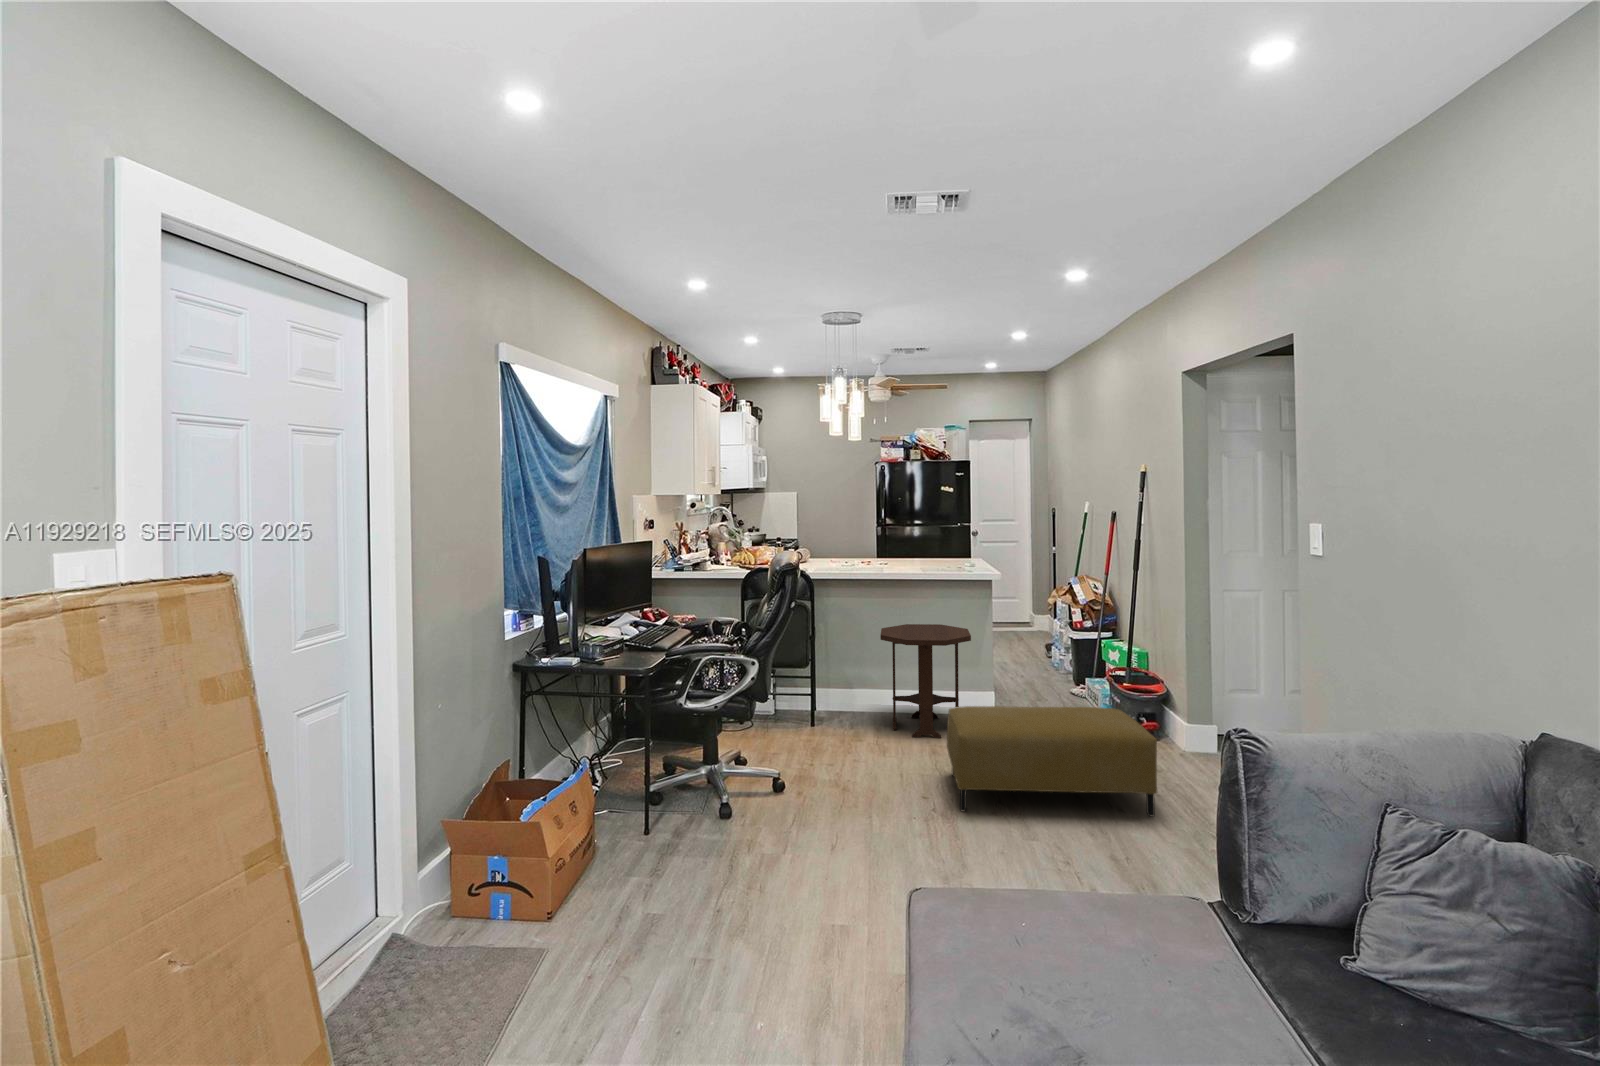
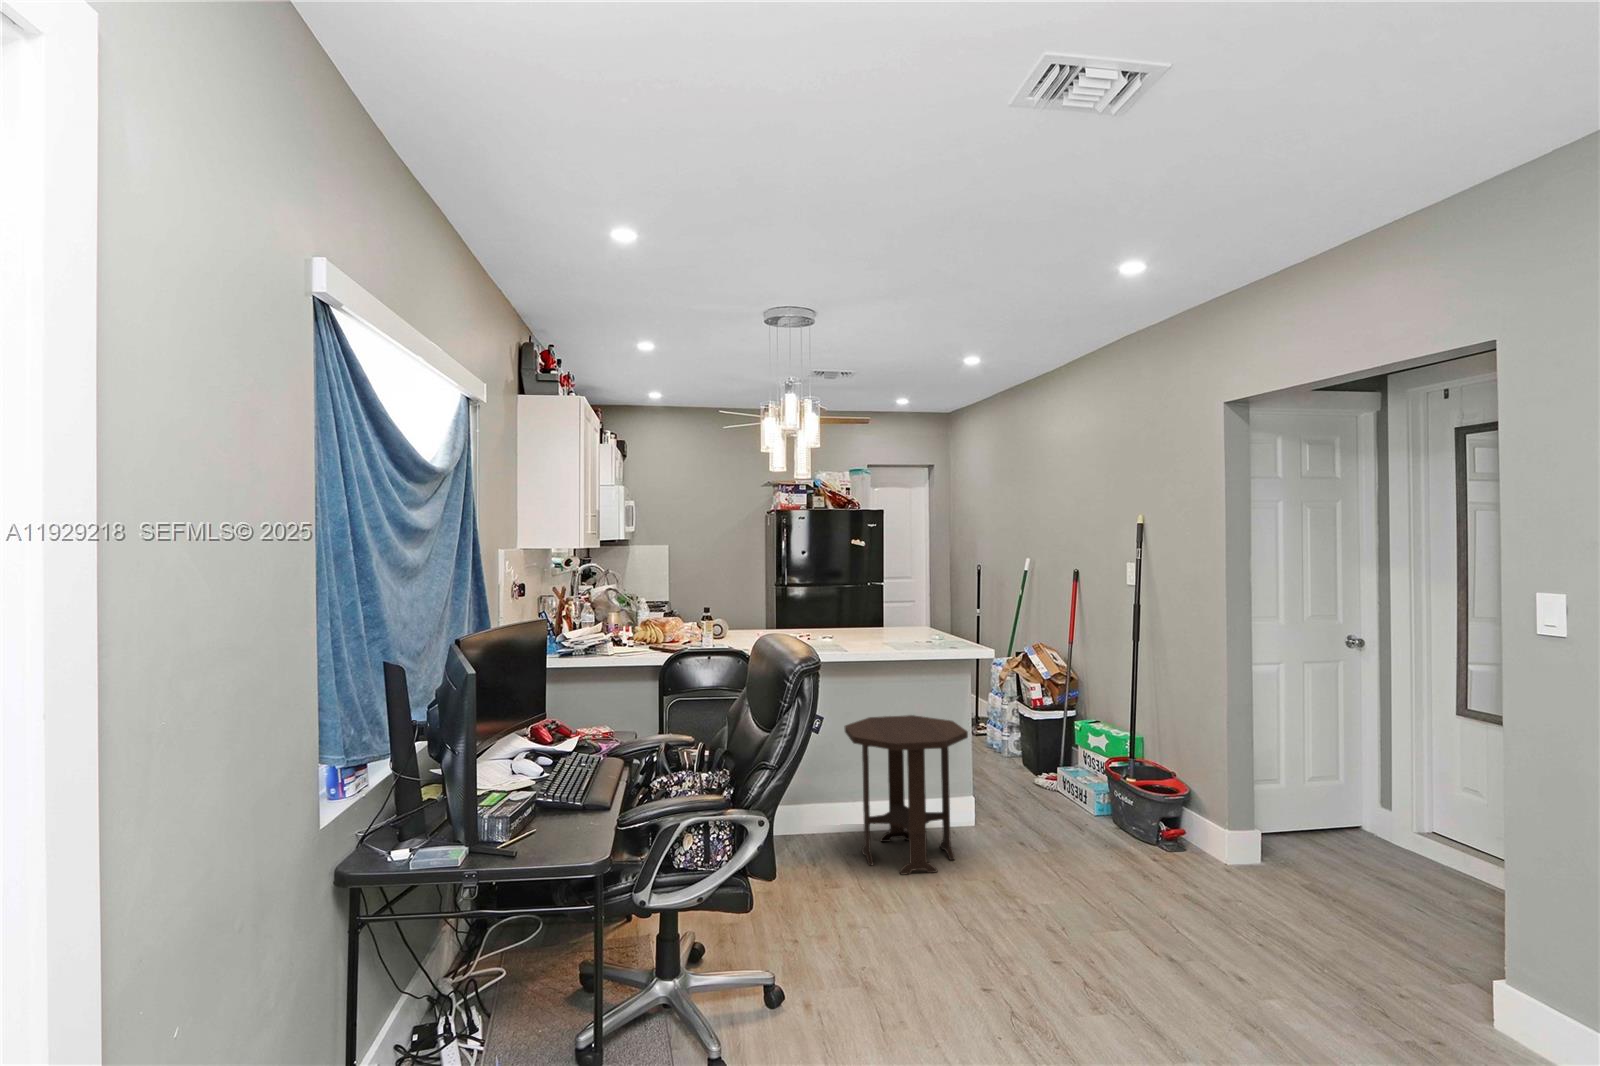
ottoman: present [947,706,1157,816] -> none [985,825,1286,1006]

